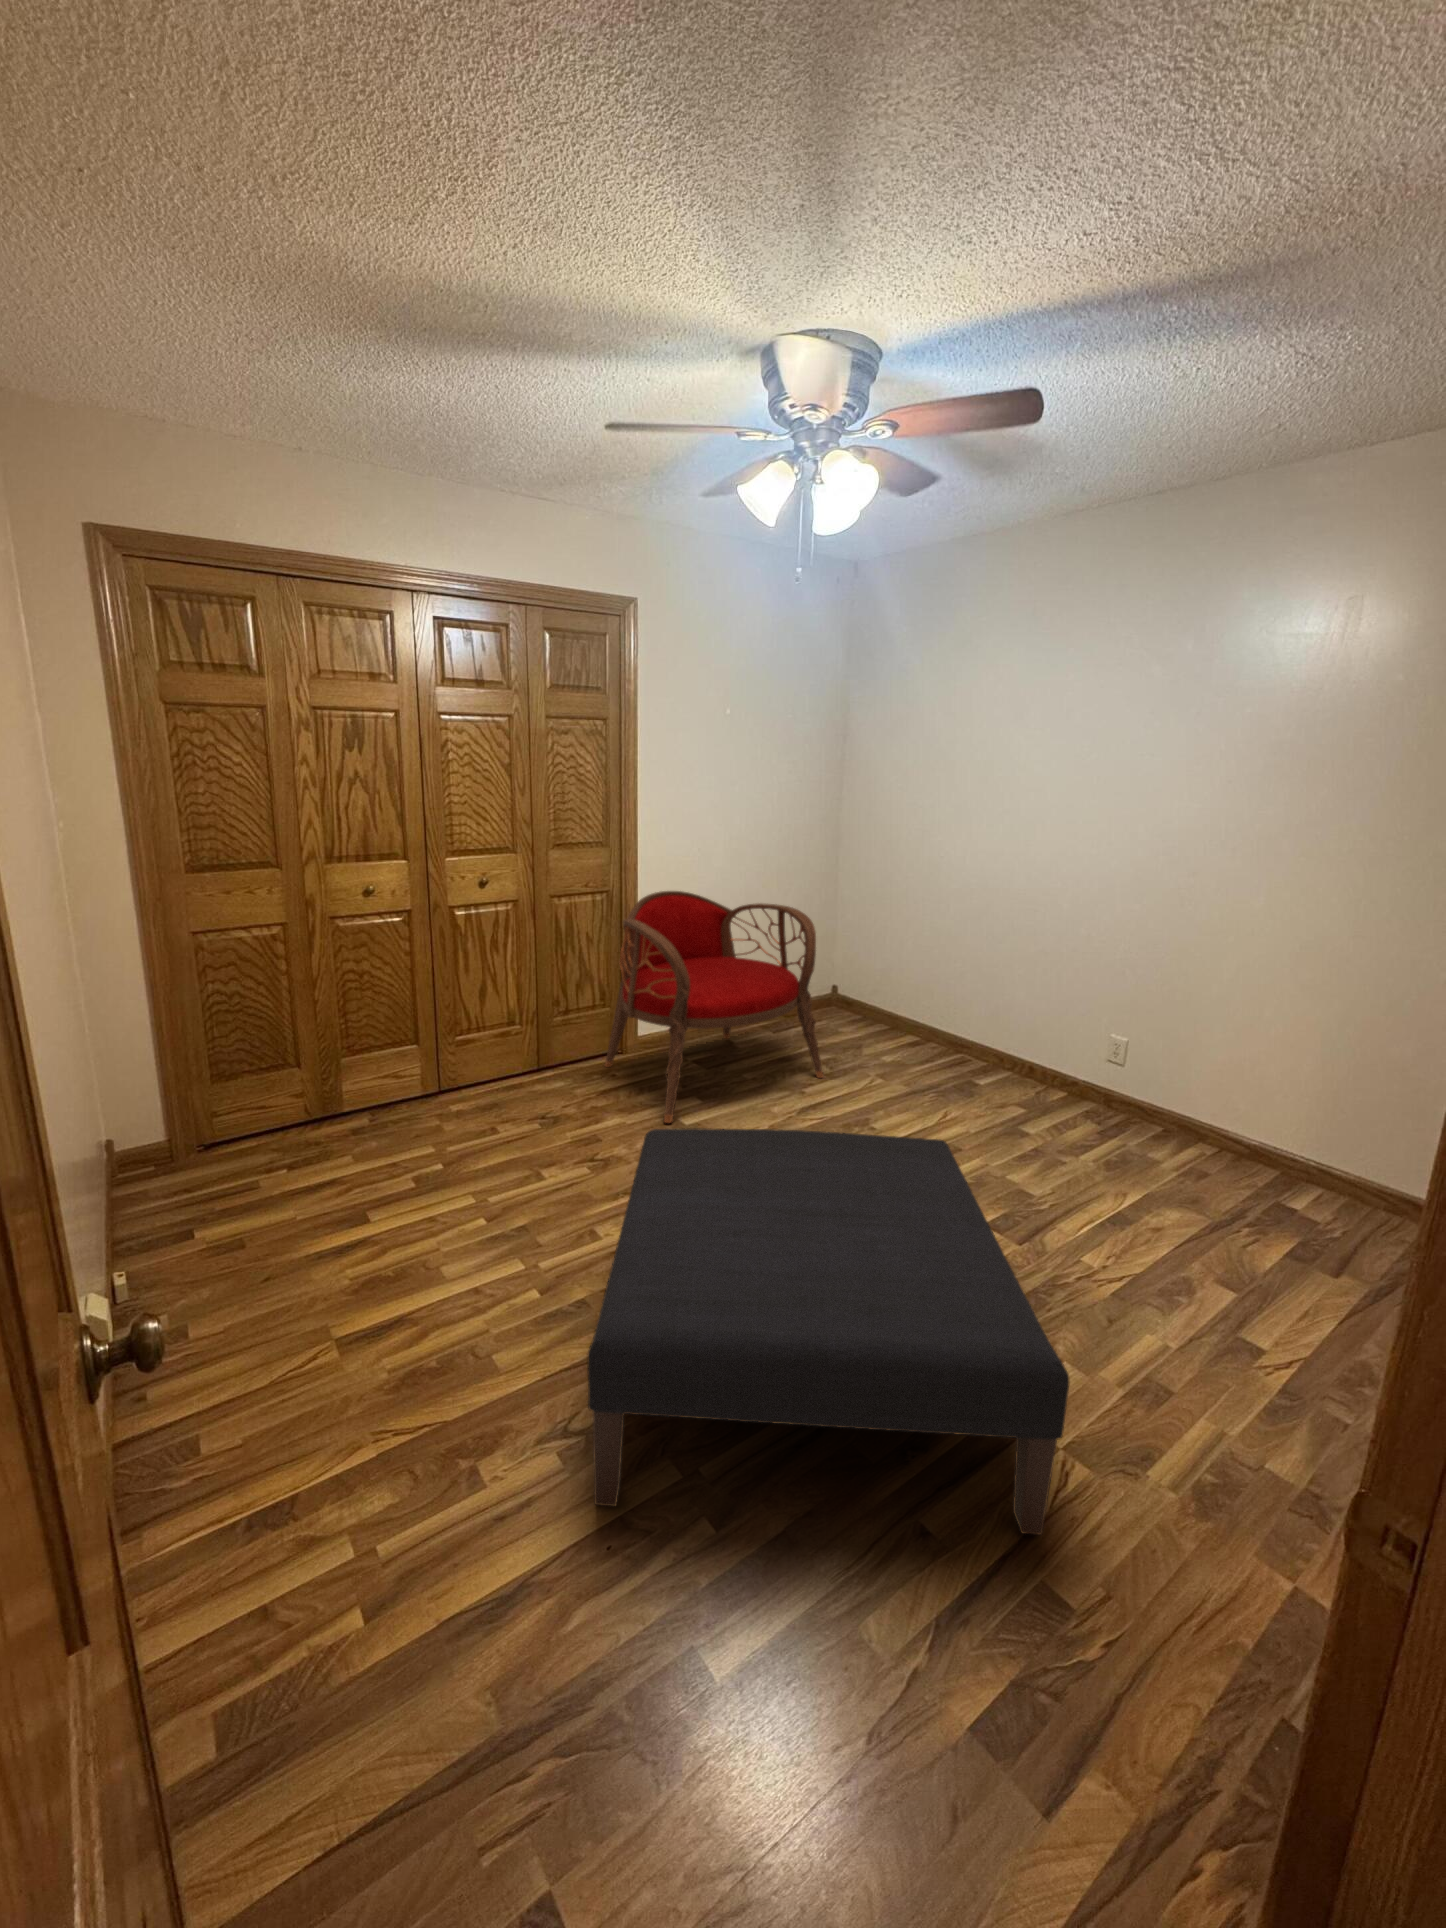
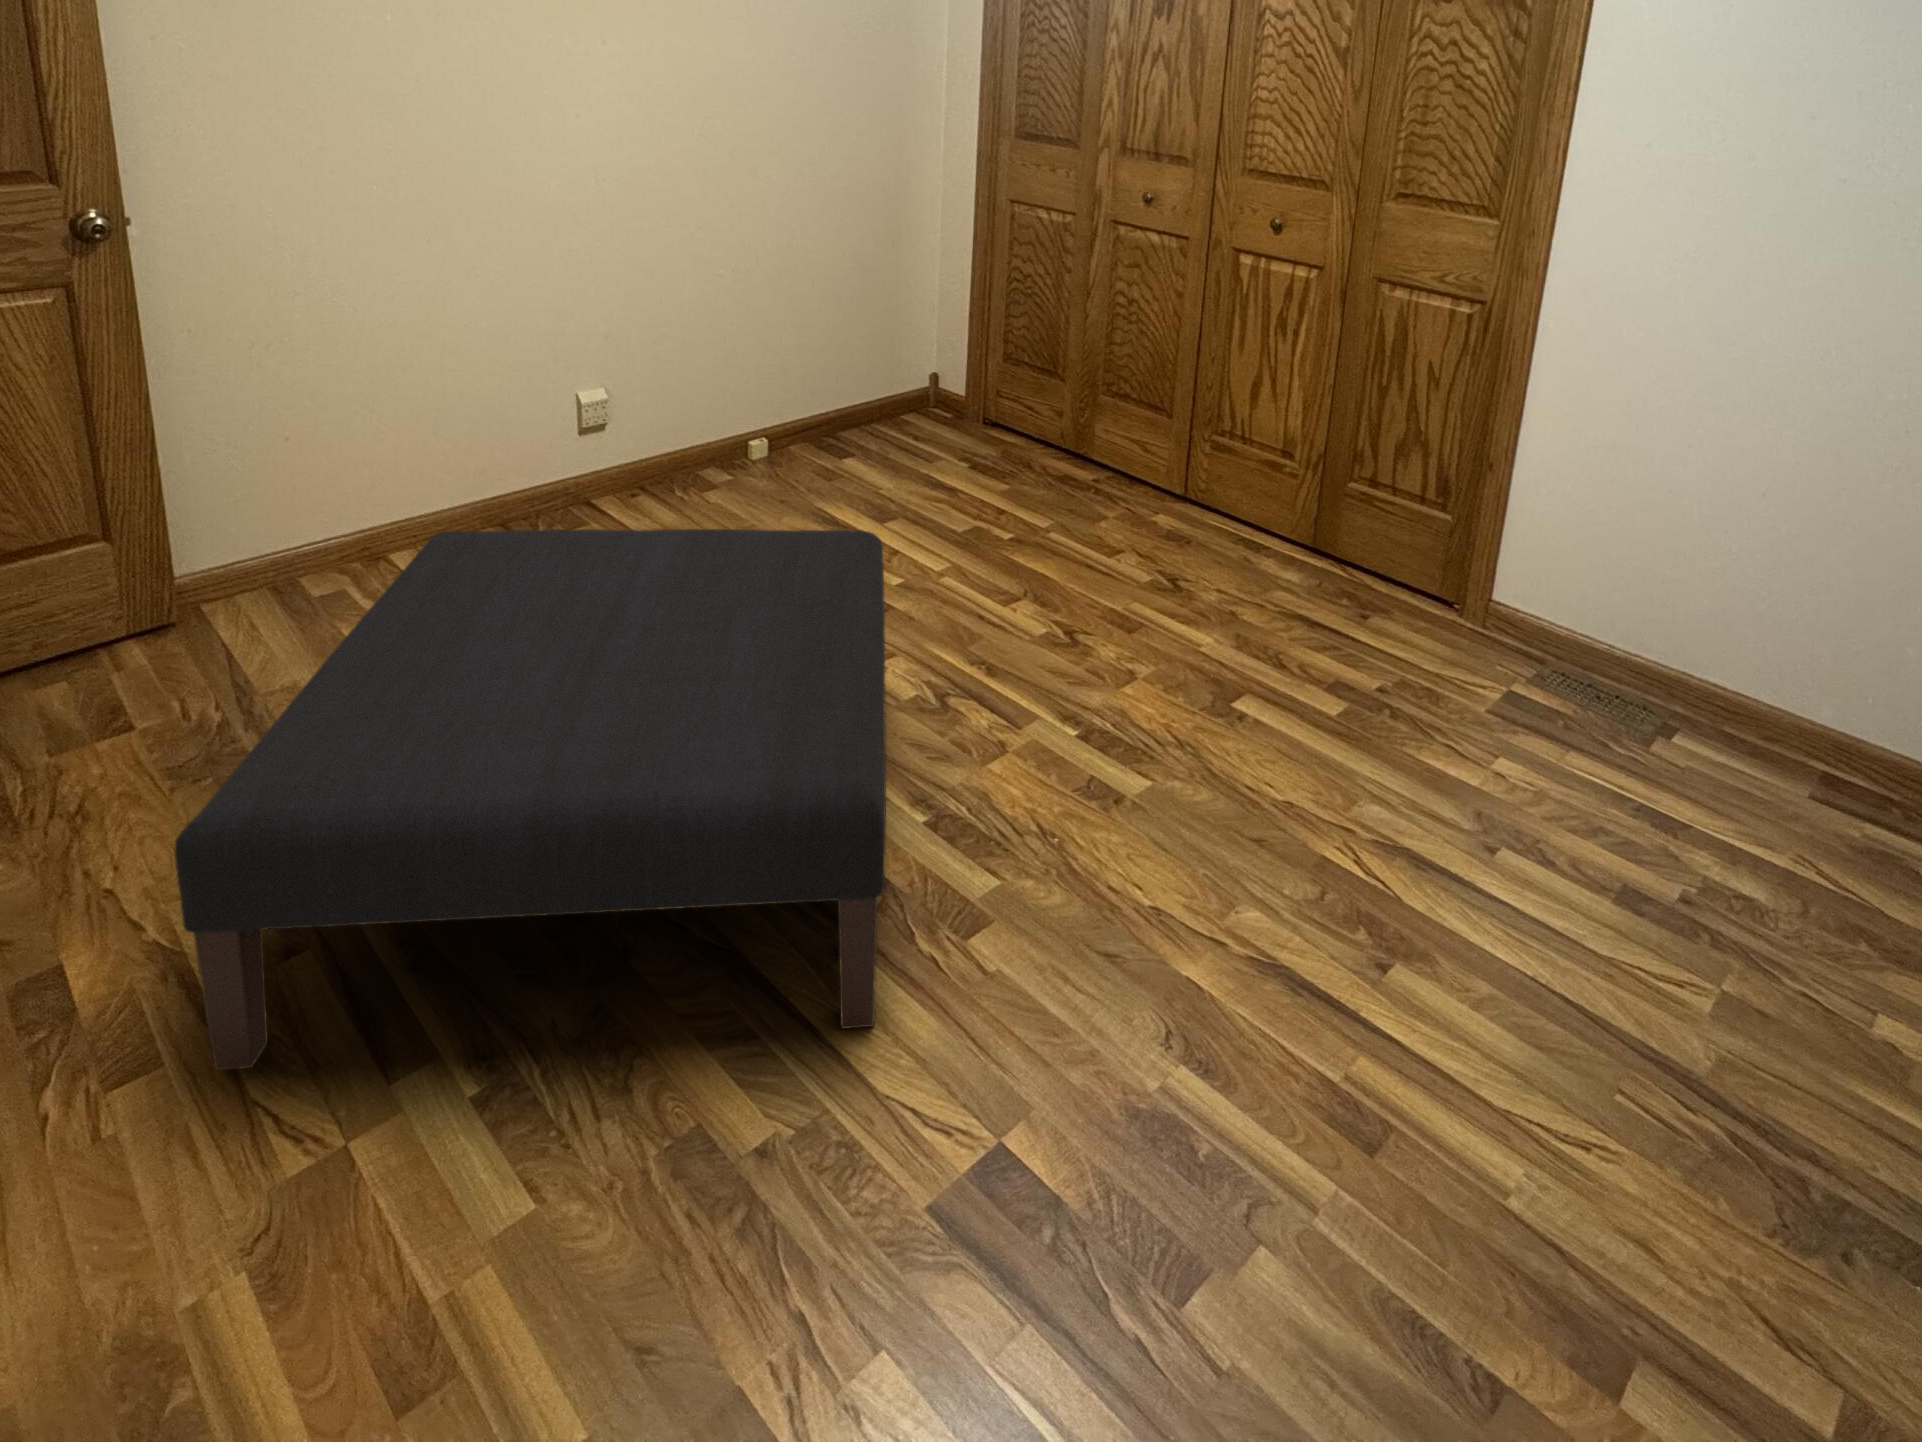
armchair: present [605,891,824,1123] -> none [1213,329,1722,874]

